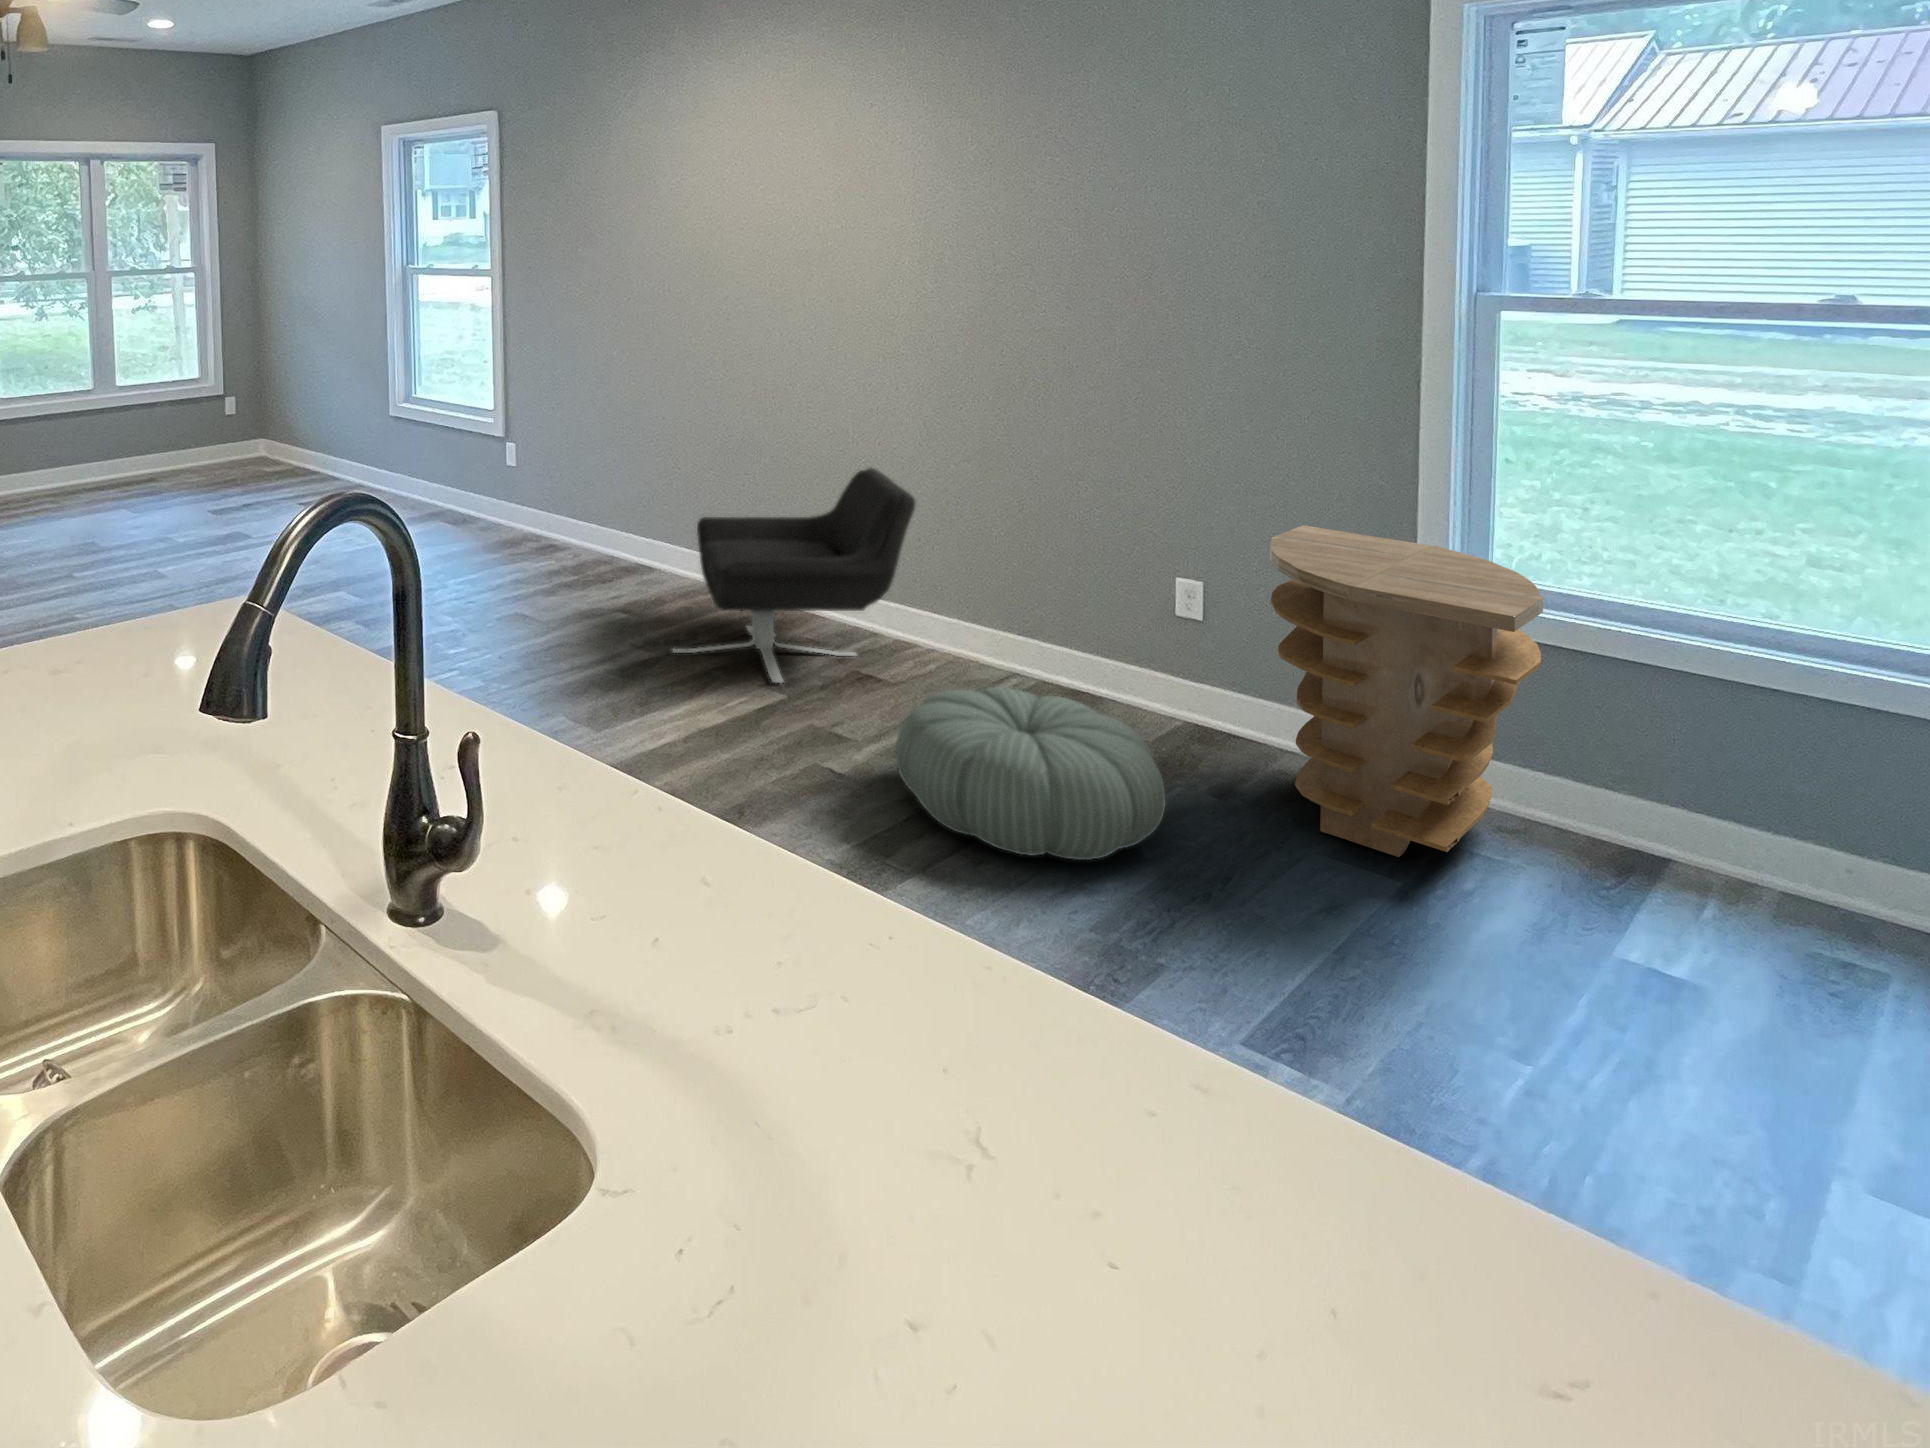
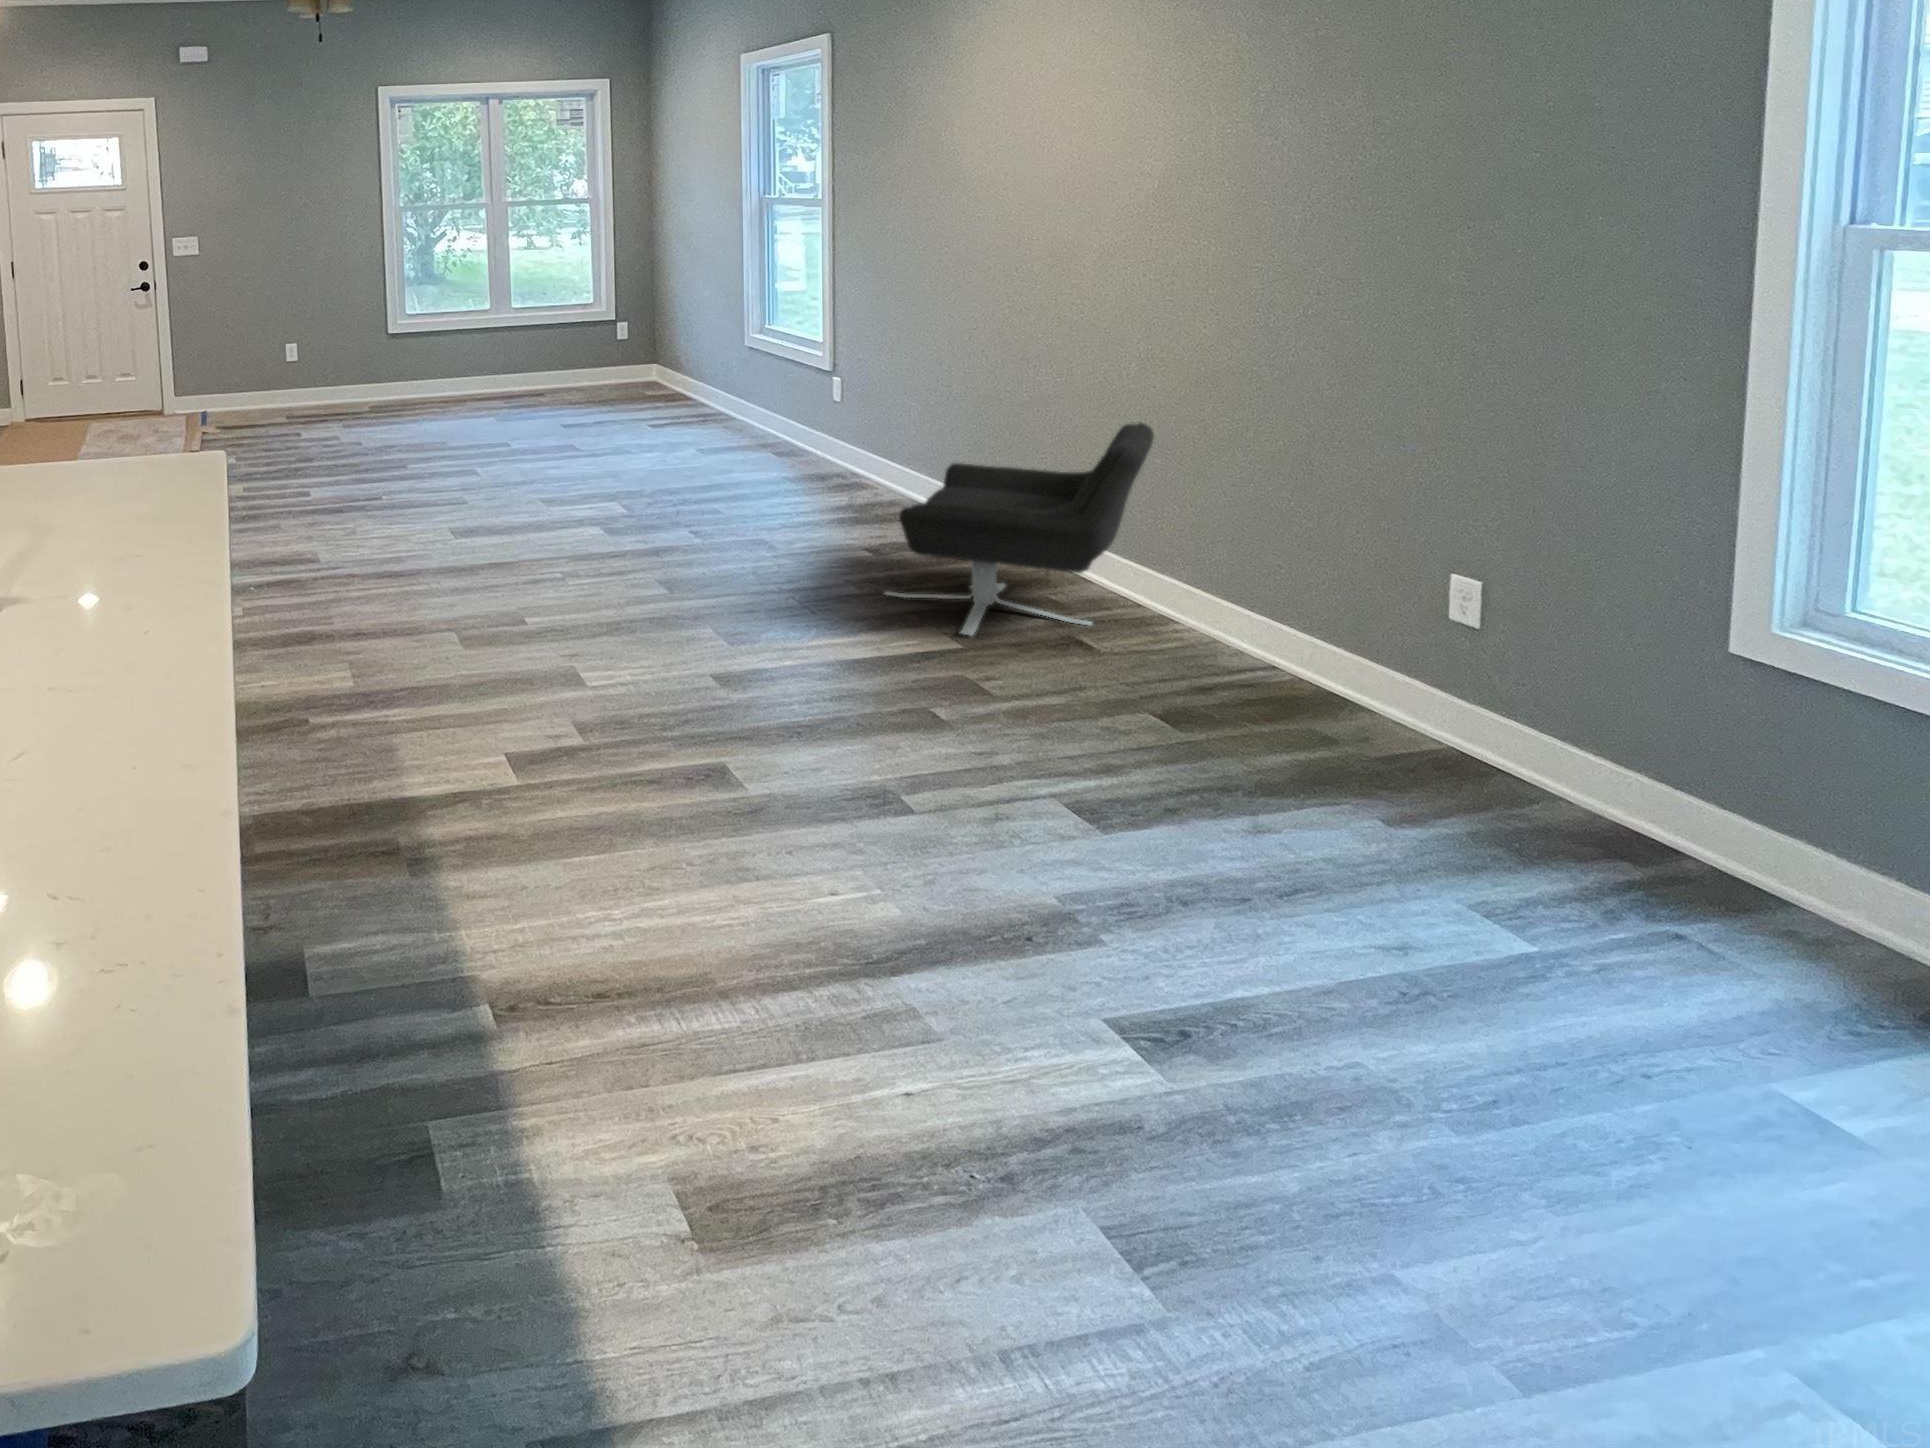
side table: present [1270,525,1543,857] -> none [1441,519,1784,914]
pouf: present [896,687,1166,860] -> none [964,649,1255,831]

